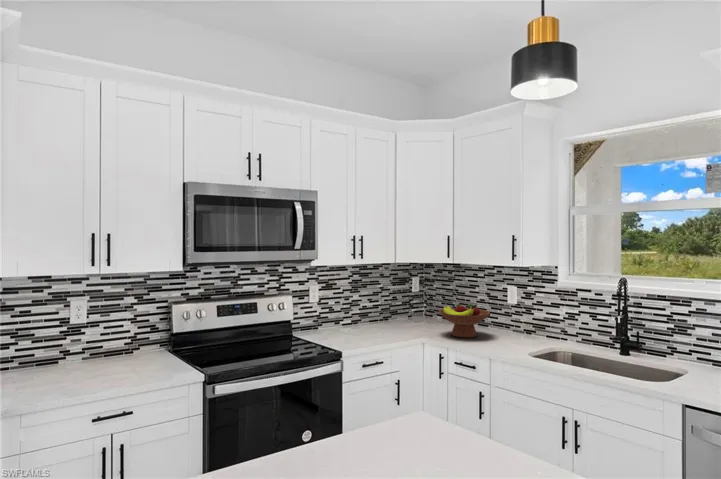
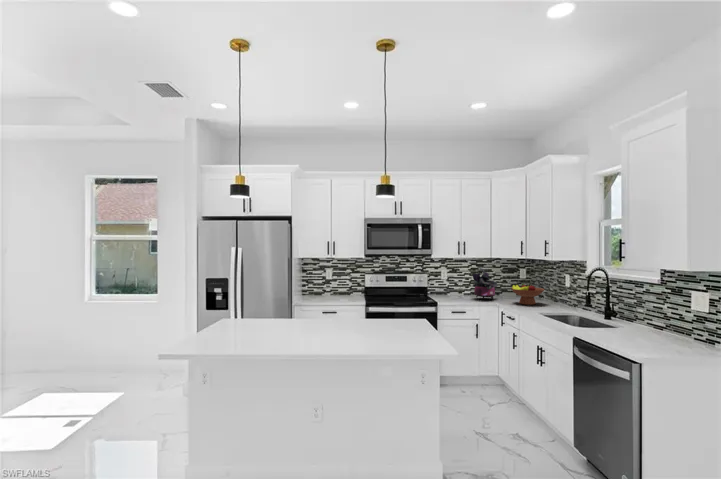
potted plant: none [368,279,406,334] -> present [472,268,498,299]

